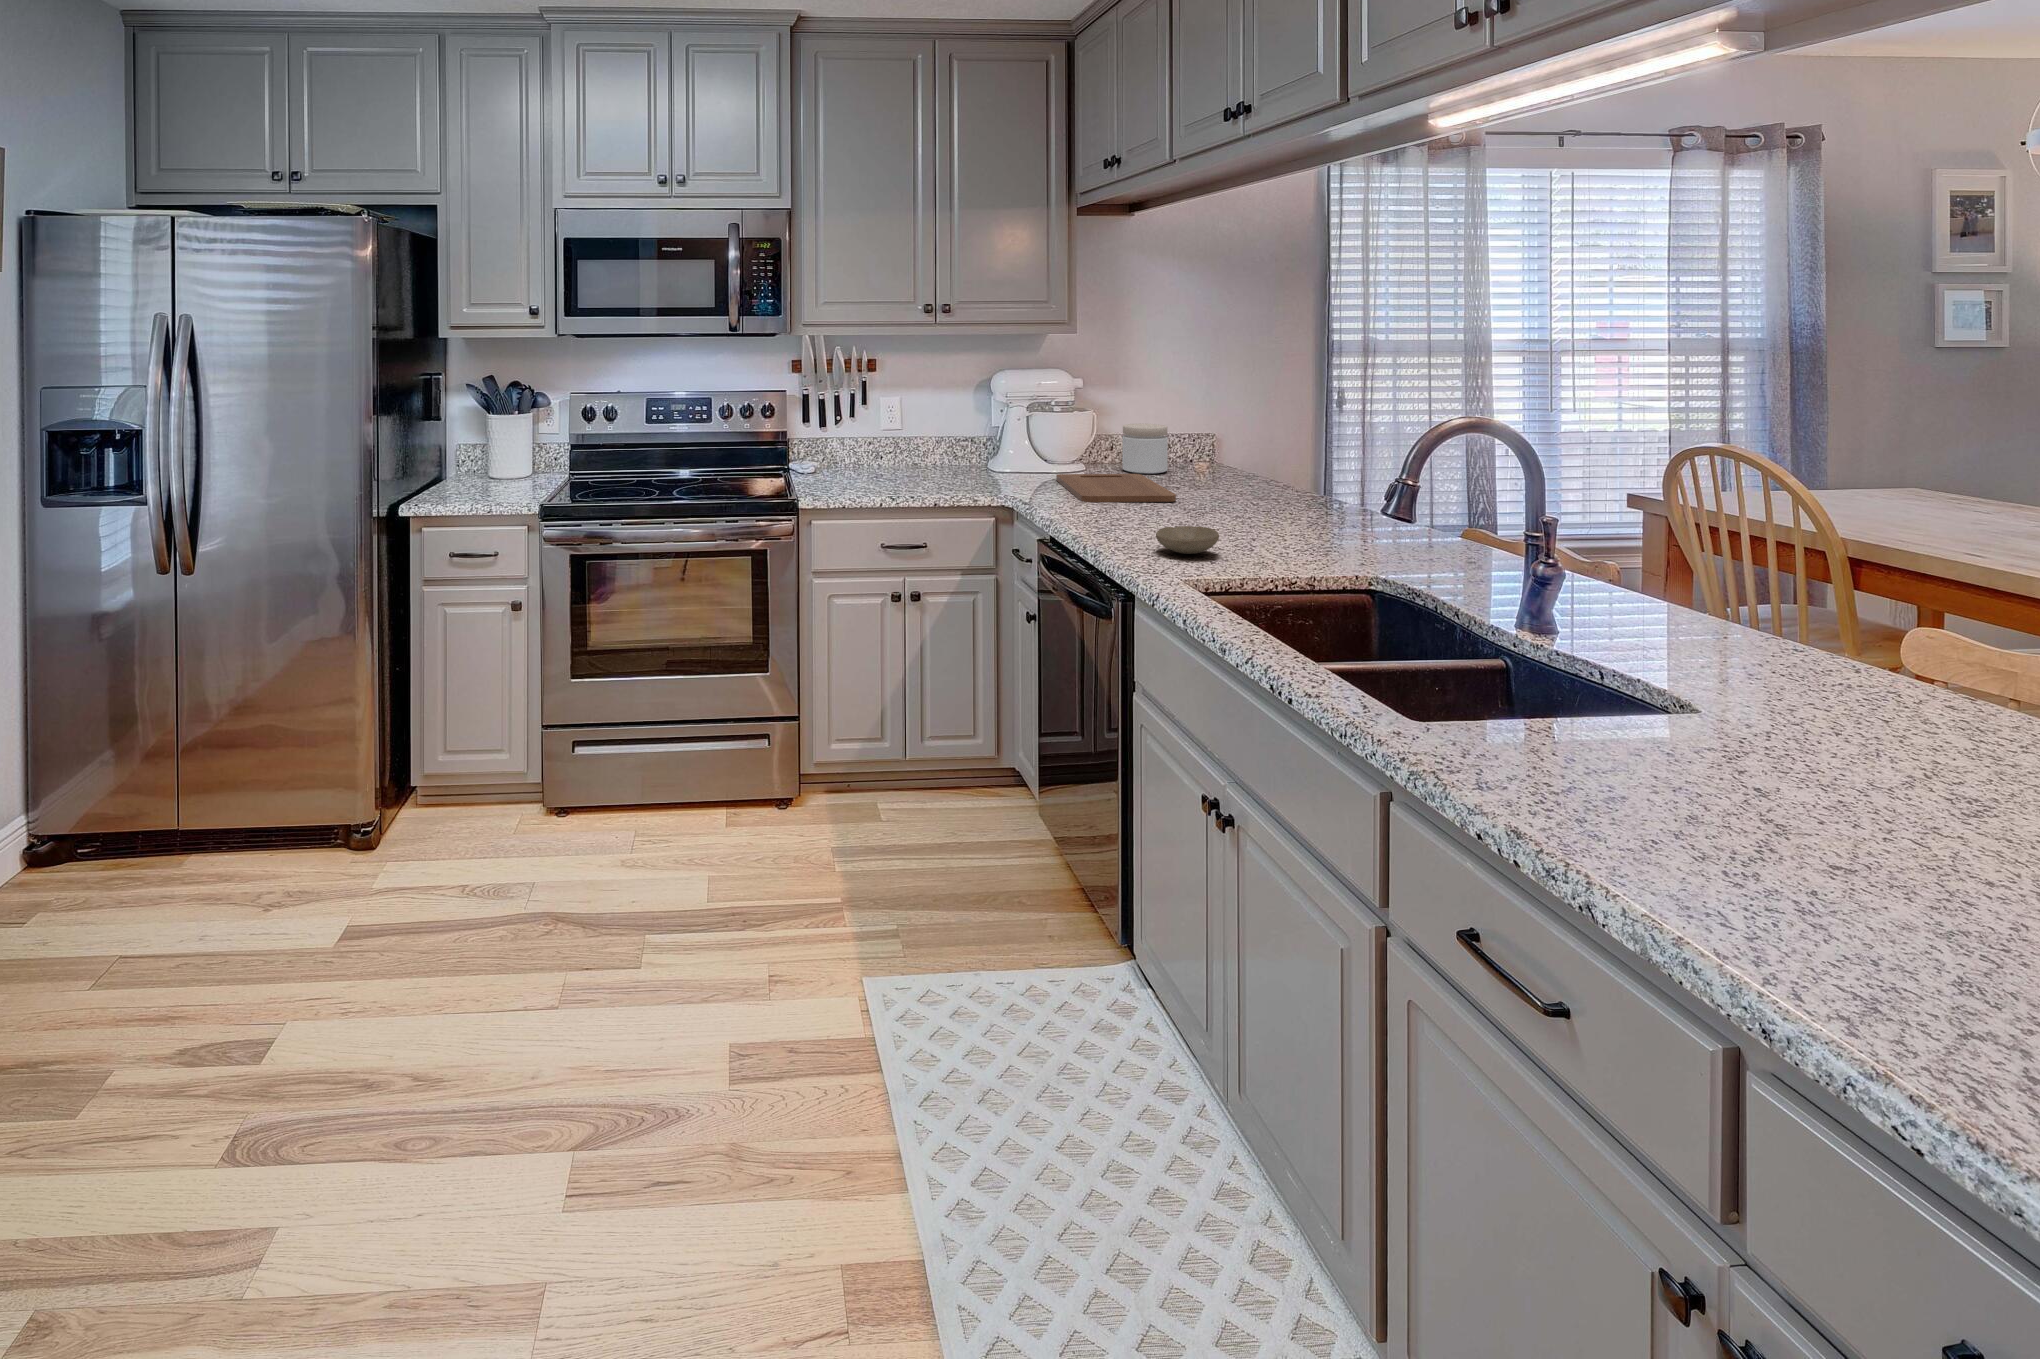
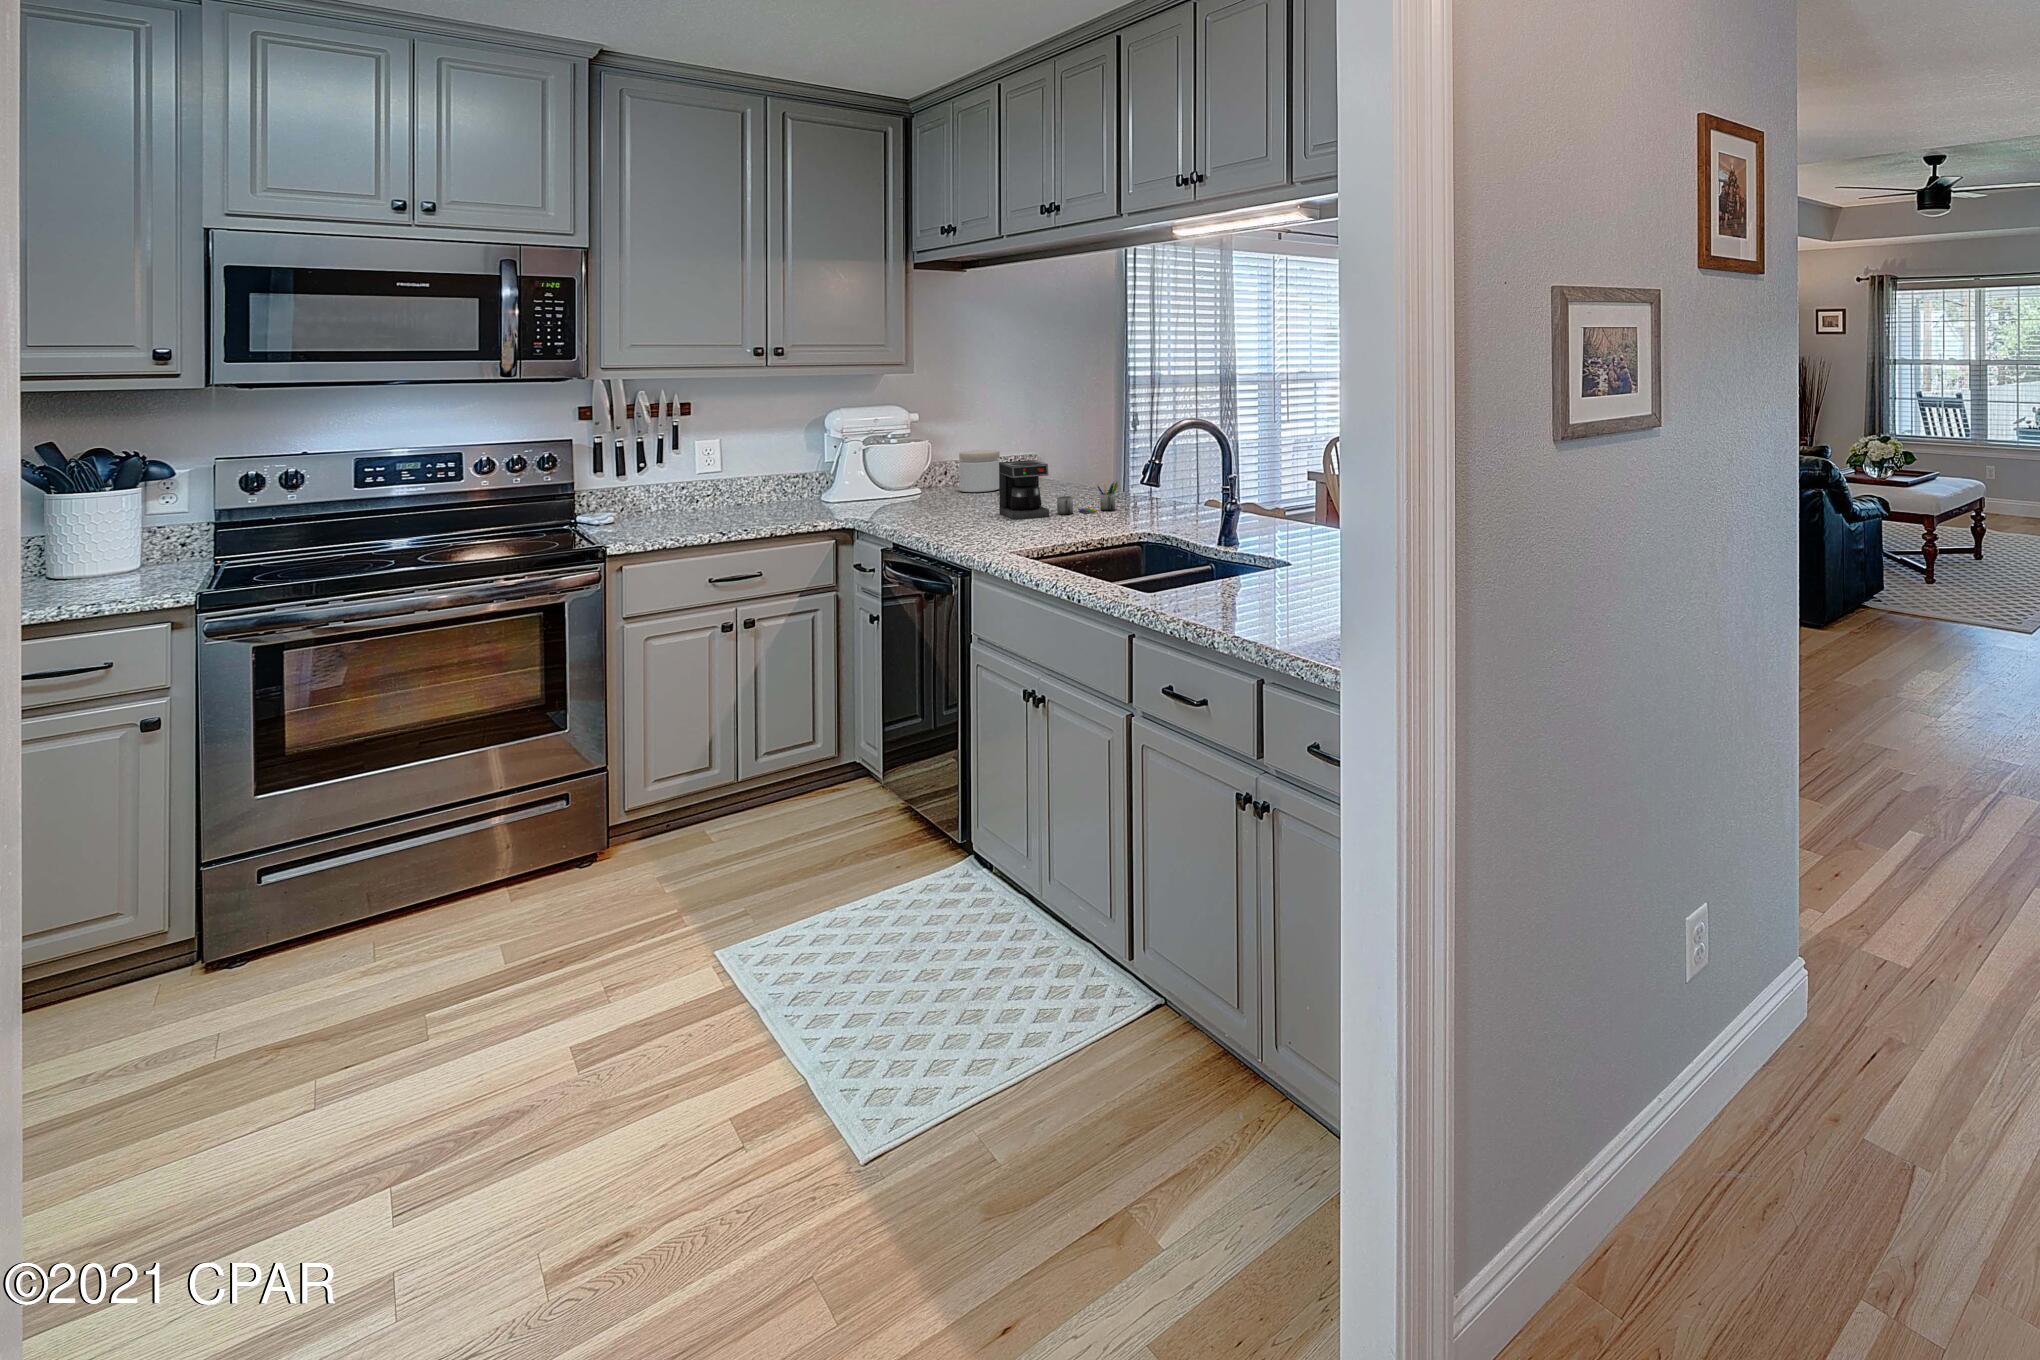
coffee maker: none [1169,447,1325,525] -> present [999,460,1118,520]
cutting board: present [1056,474,1176,502] -> none [897,492,1006,515]
bowl: present [1156,526,1219,554] -> none [987,516,1037,536]

